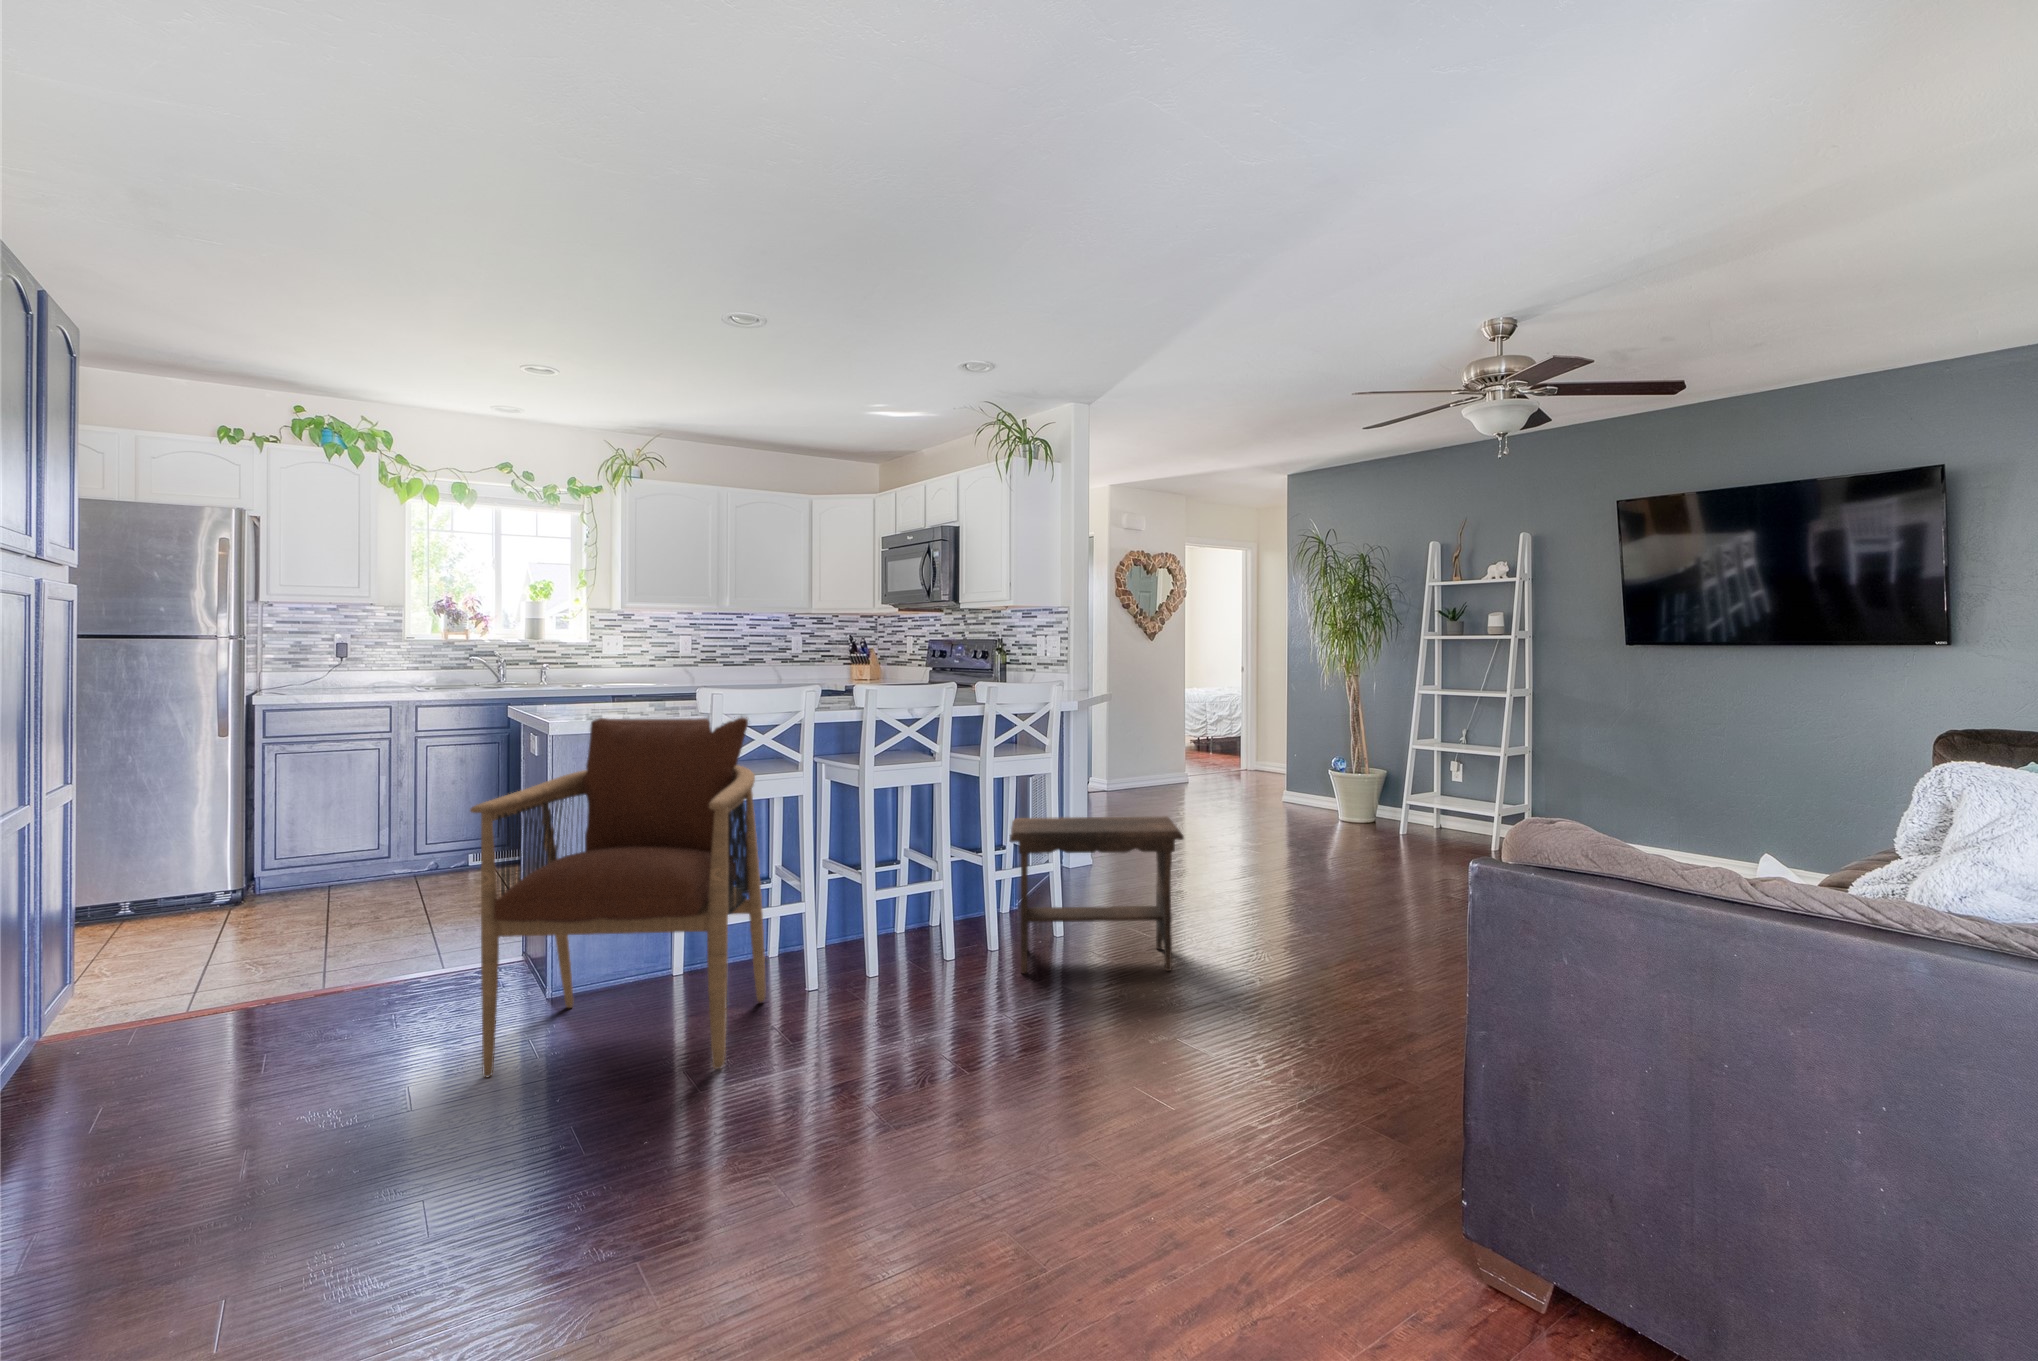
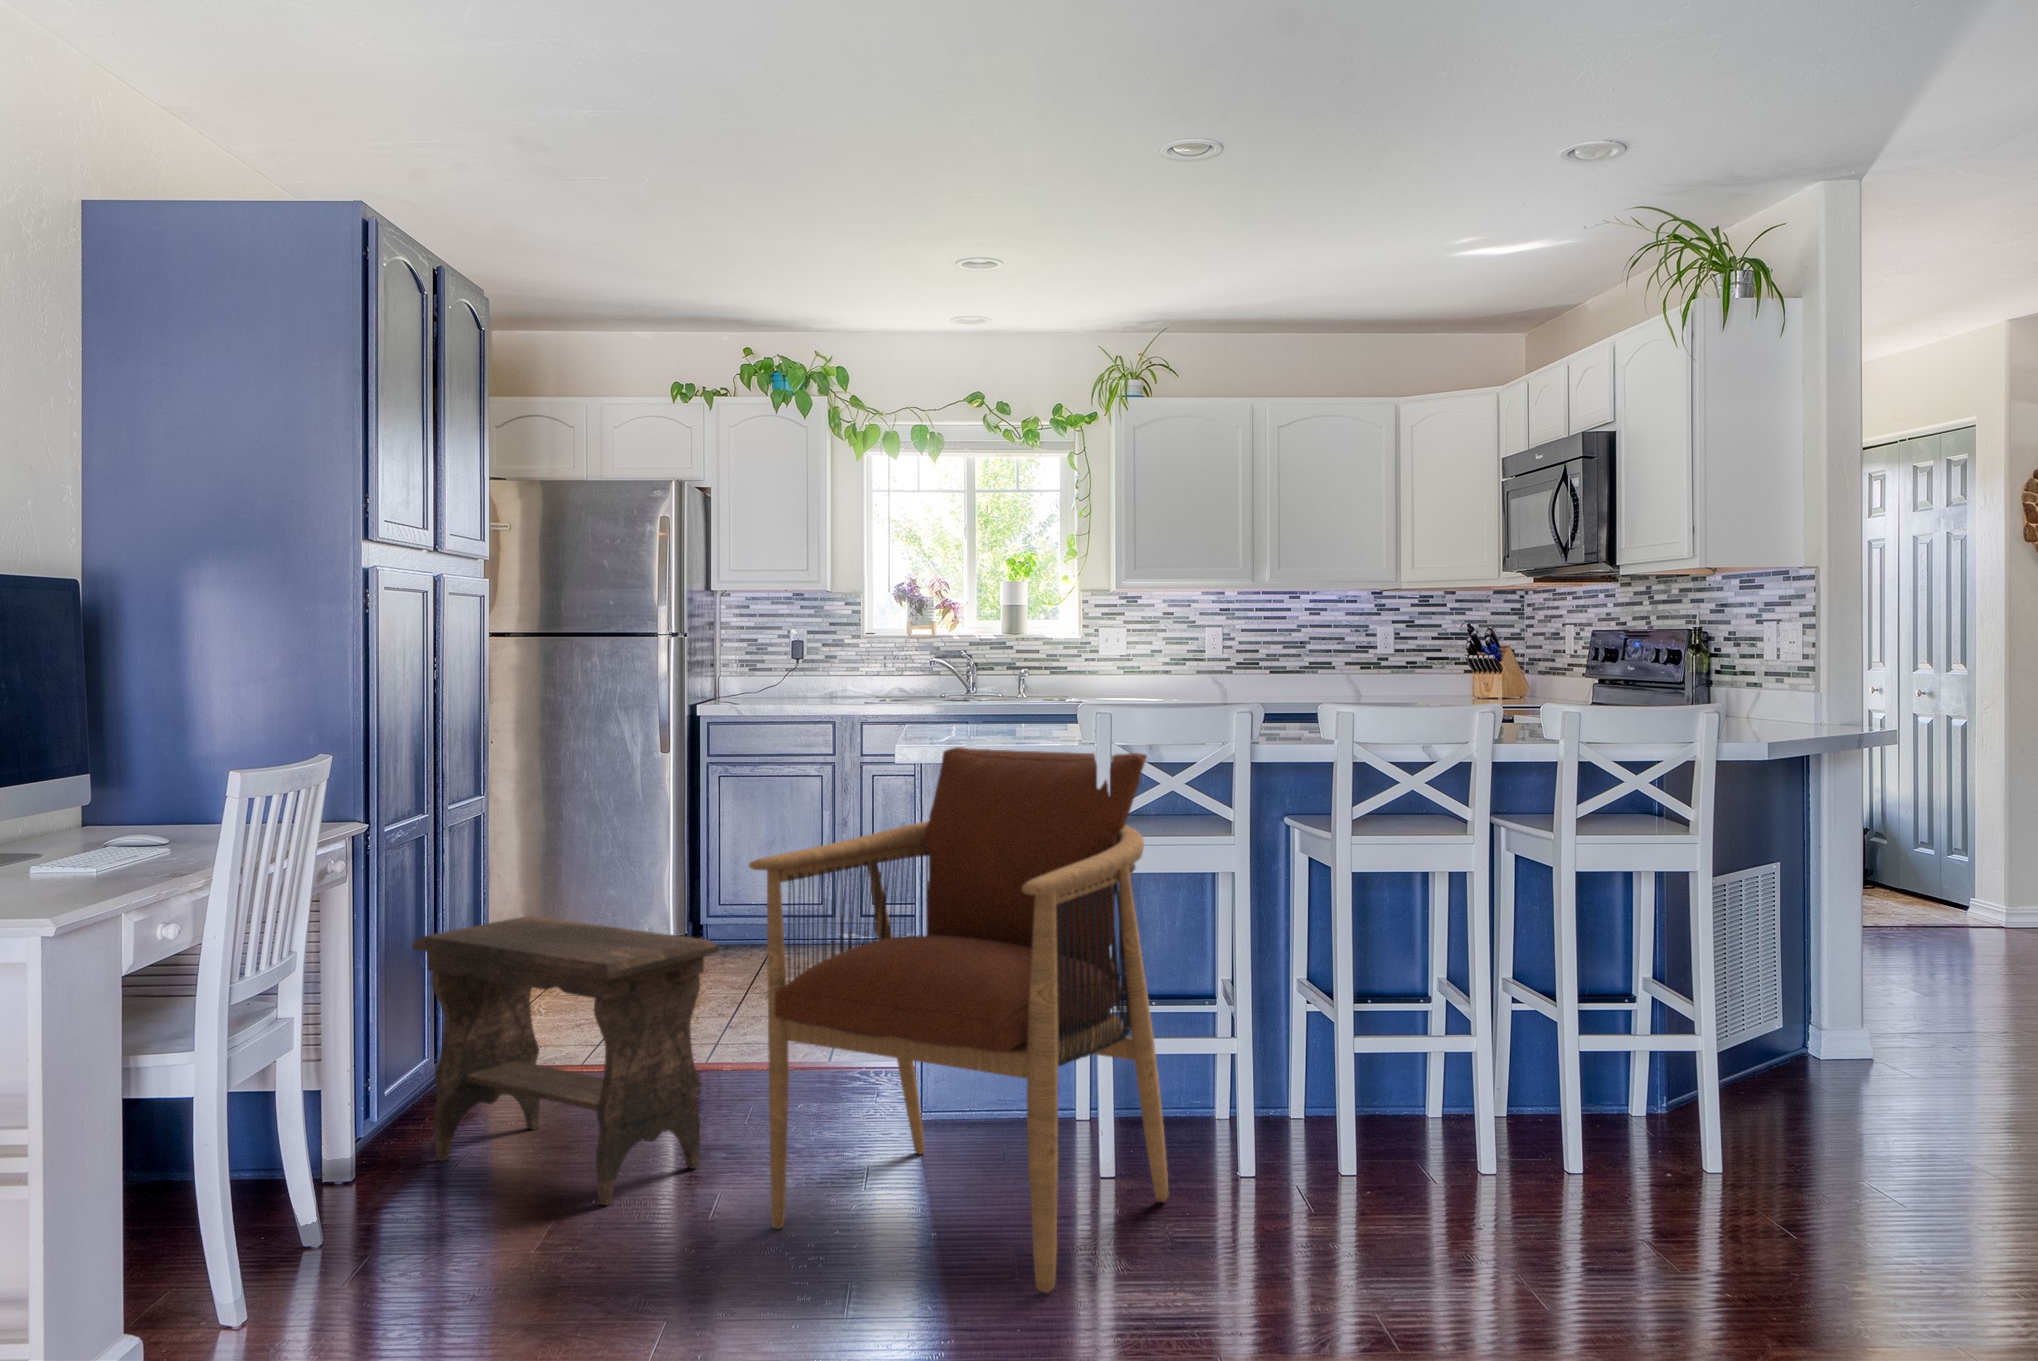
footstool: present [1010,816,1184,973] -> present [413,916,718,1205]

